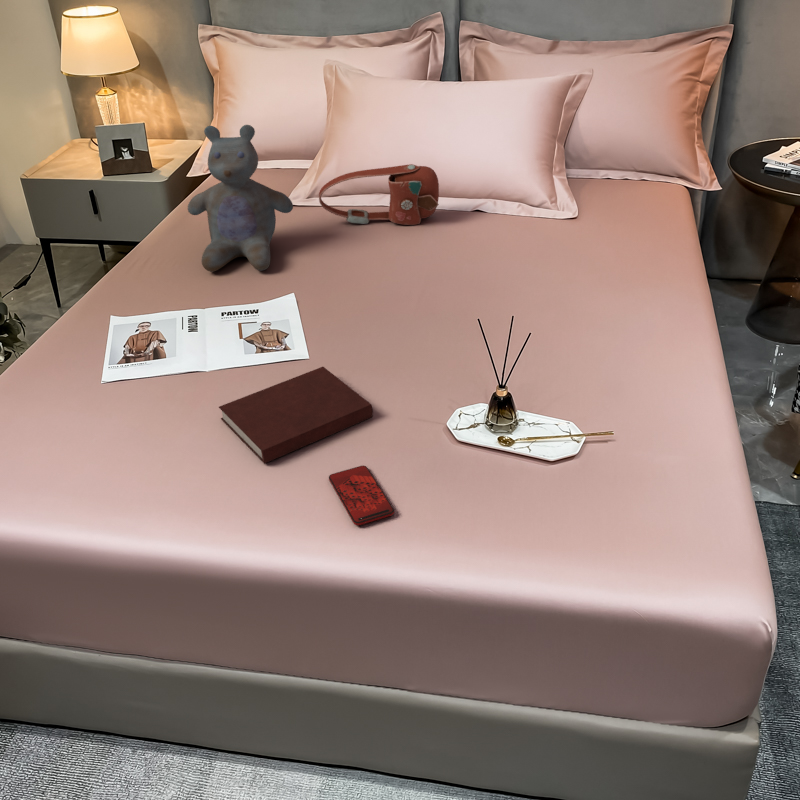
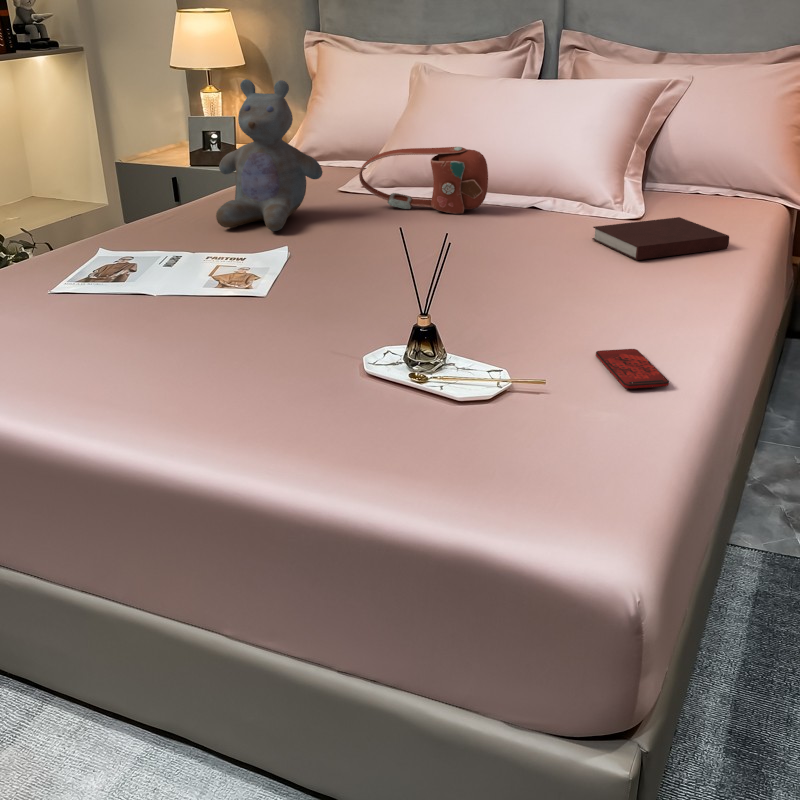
notebook: present [219,367,373,464] -> present [592,217,729,260]
smartphone: present [329,466,394,525] -> present [596,349,669,389]

